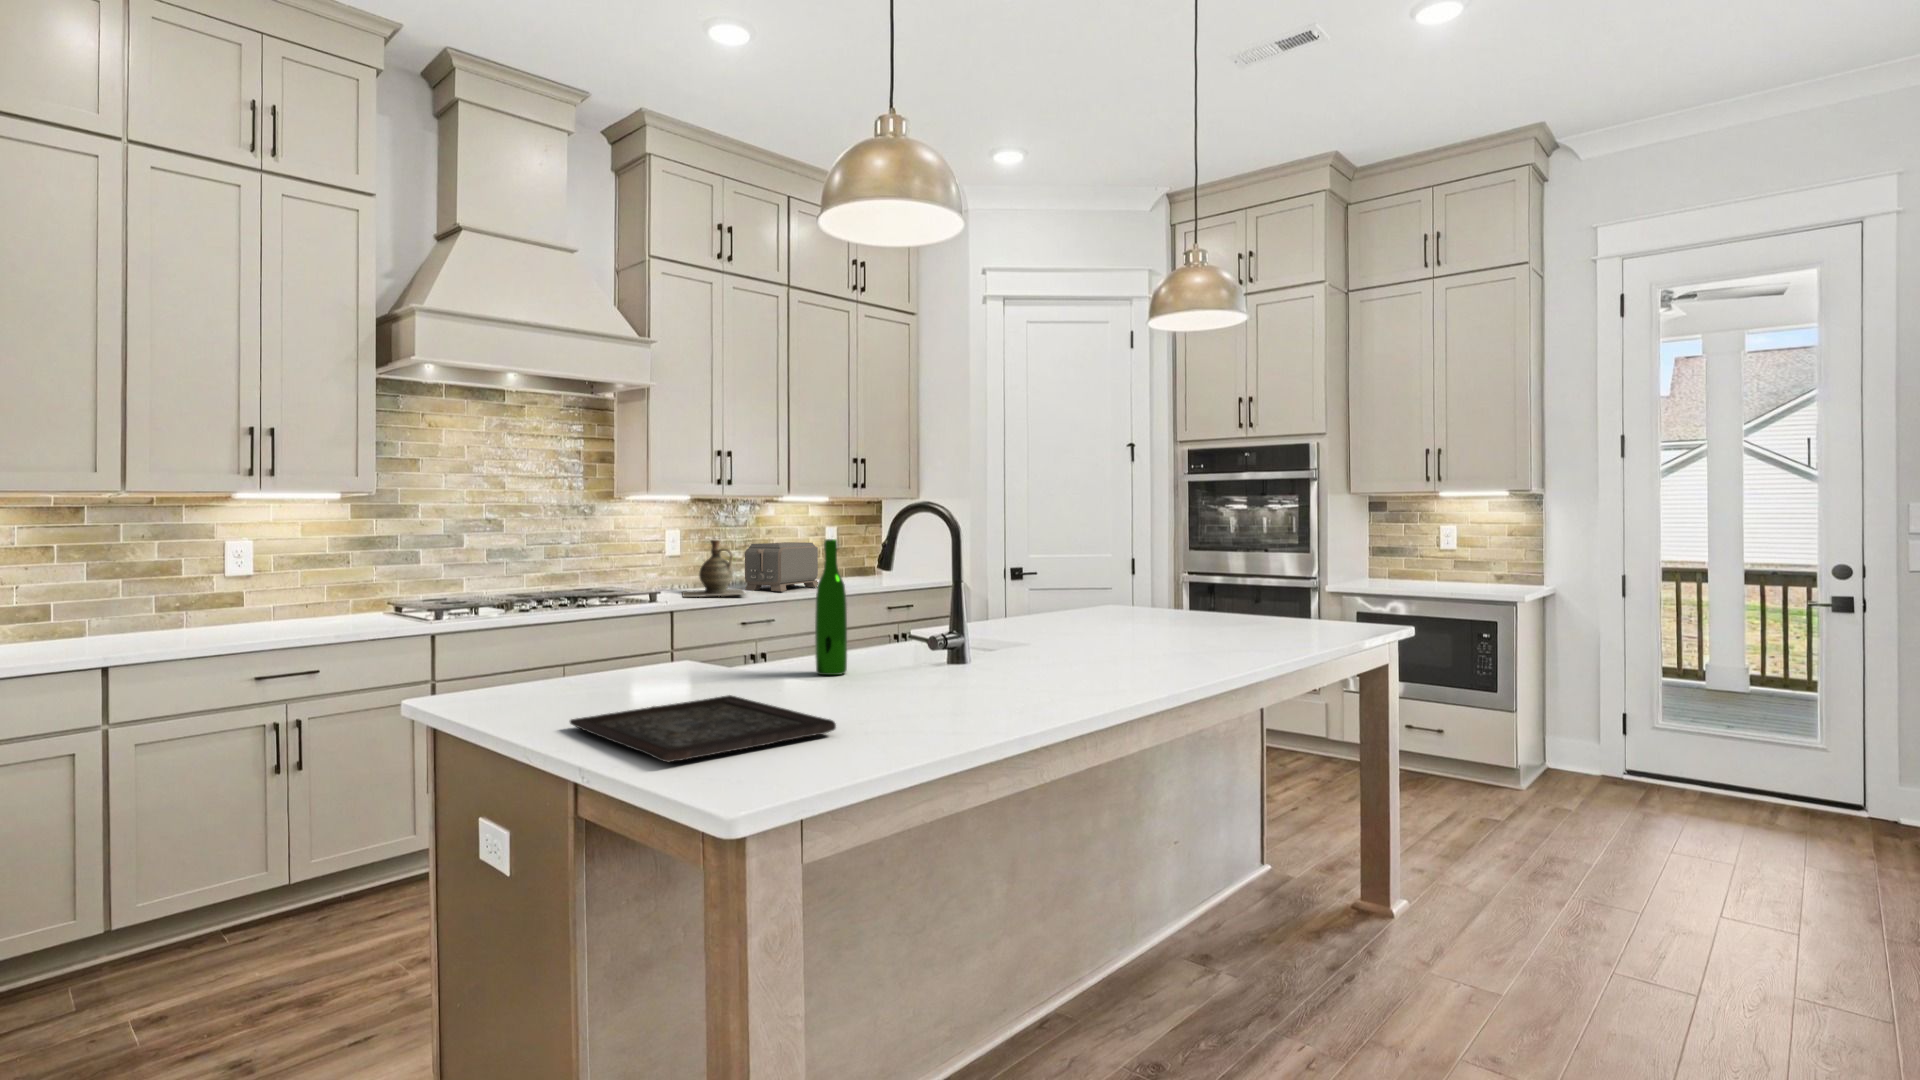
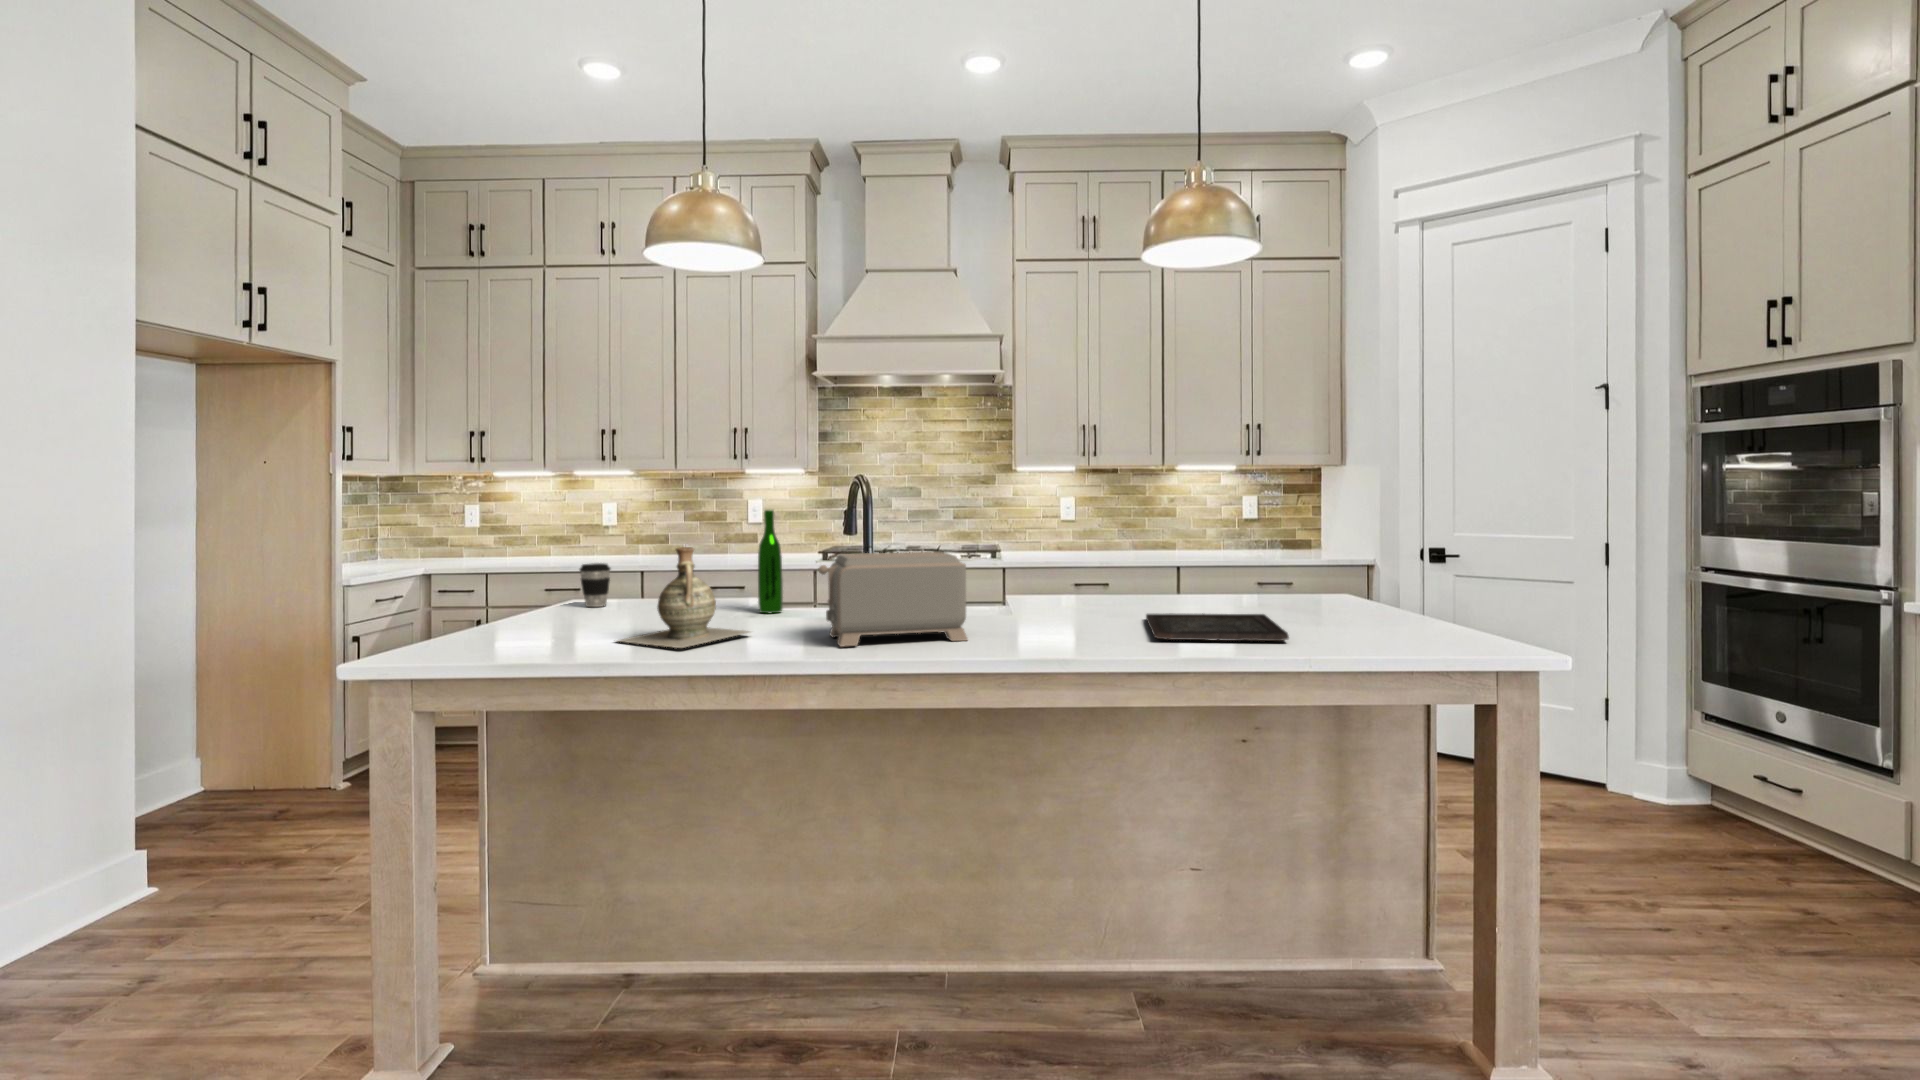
ceramic jug: present [682,540,745,597] -> present [618,547,749,648]
toaster: present [745,542,818,591] -> present [818,552,968,647]
coffee cup: none [514,633,566,706] -> present [580,563,610,607]
tray: present [570,695,836,762] -> present [1146,613,1289,641]

